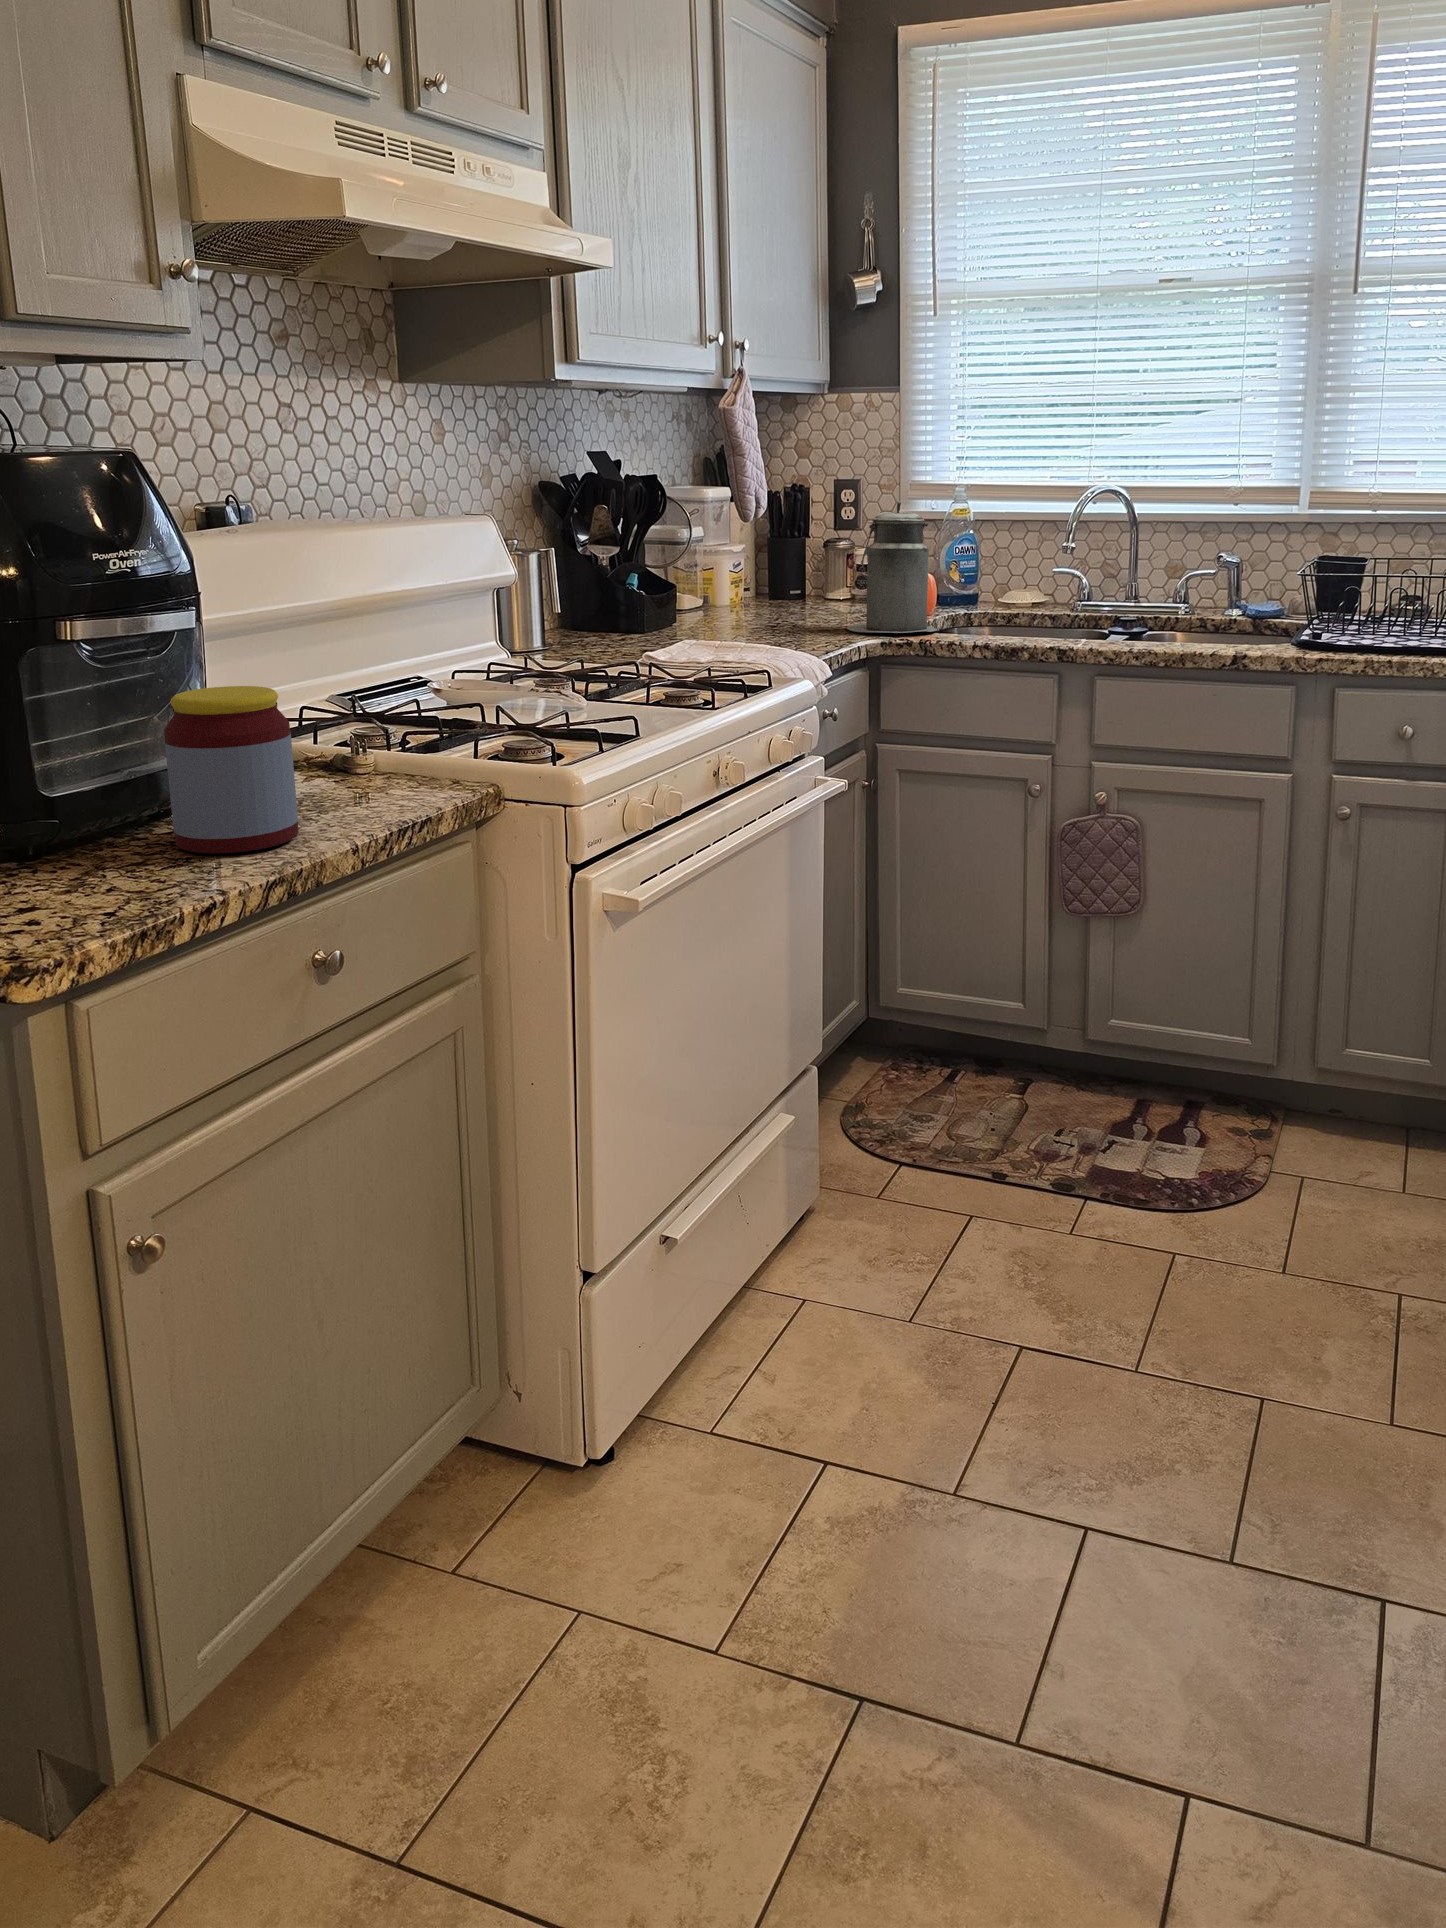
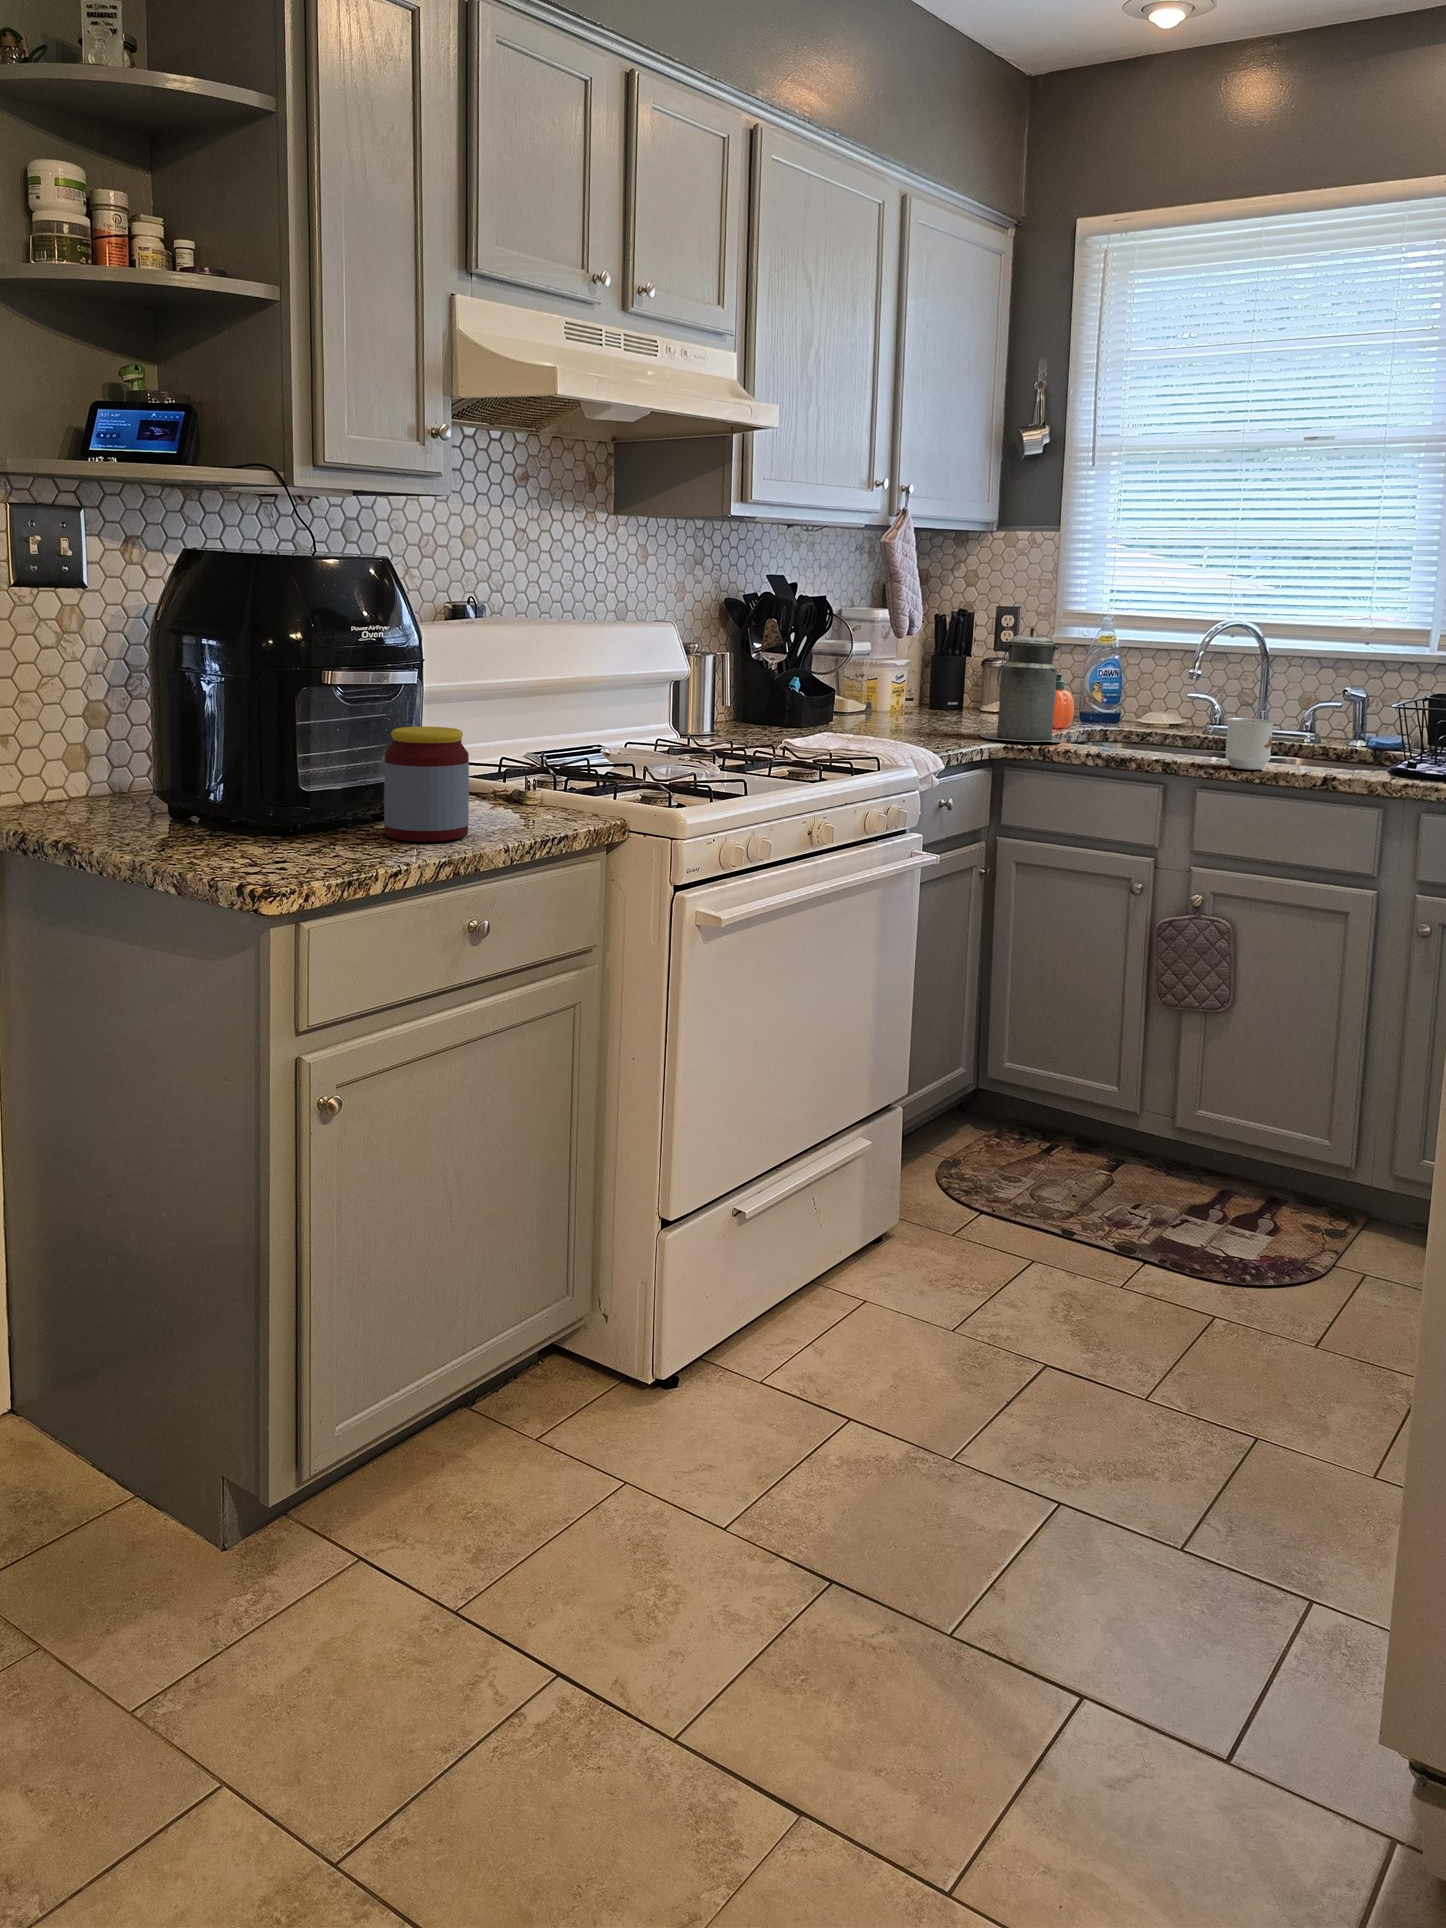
mug: none [1124,593,1175,650] -> present [1226,718,1274,770]

